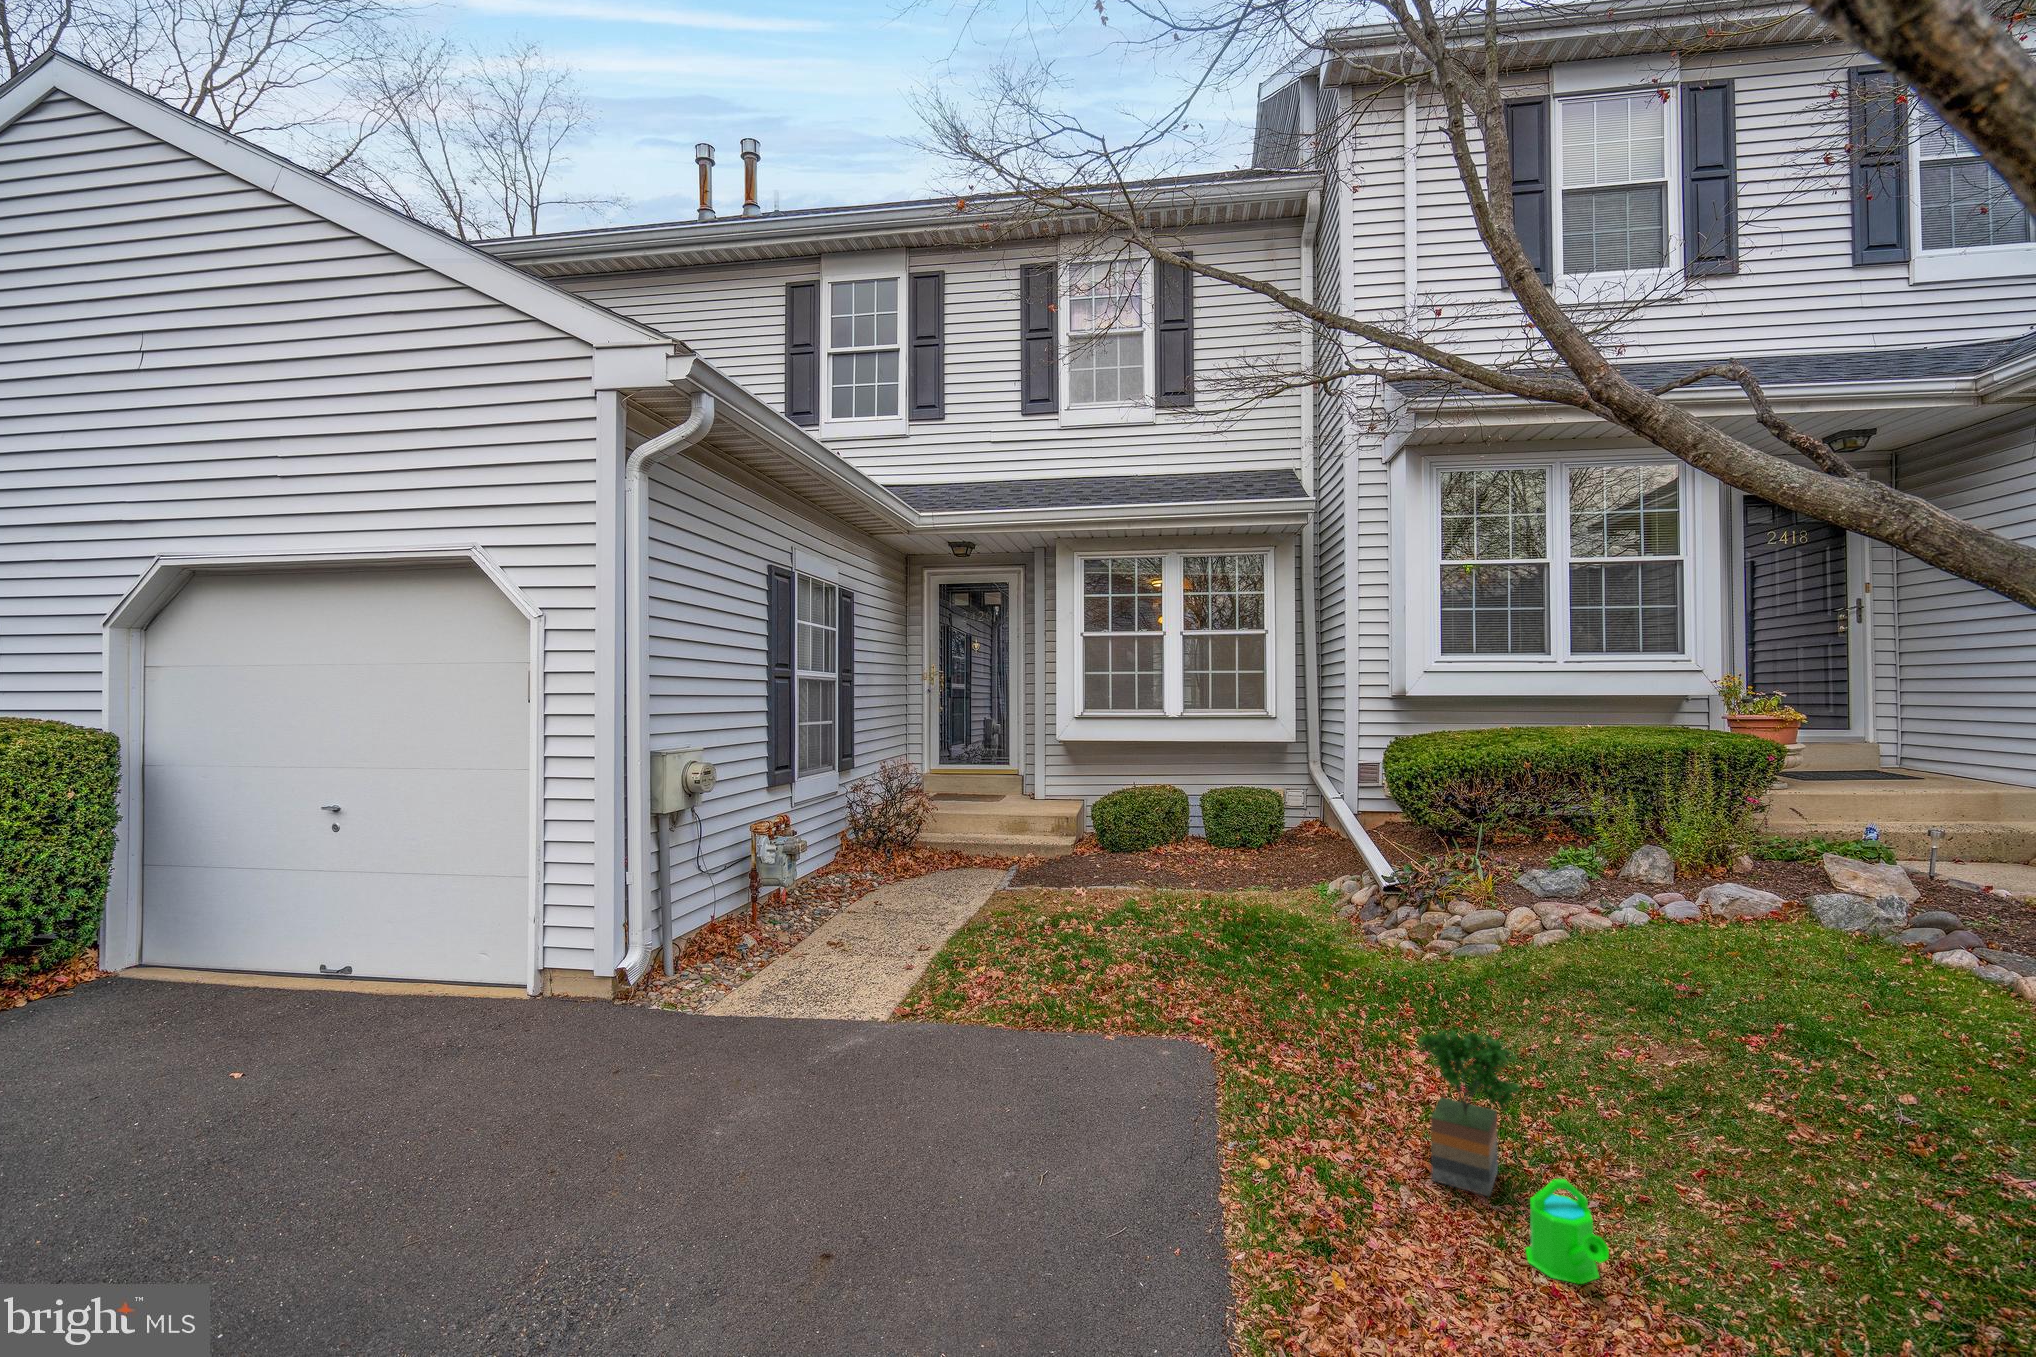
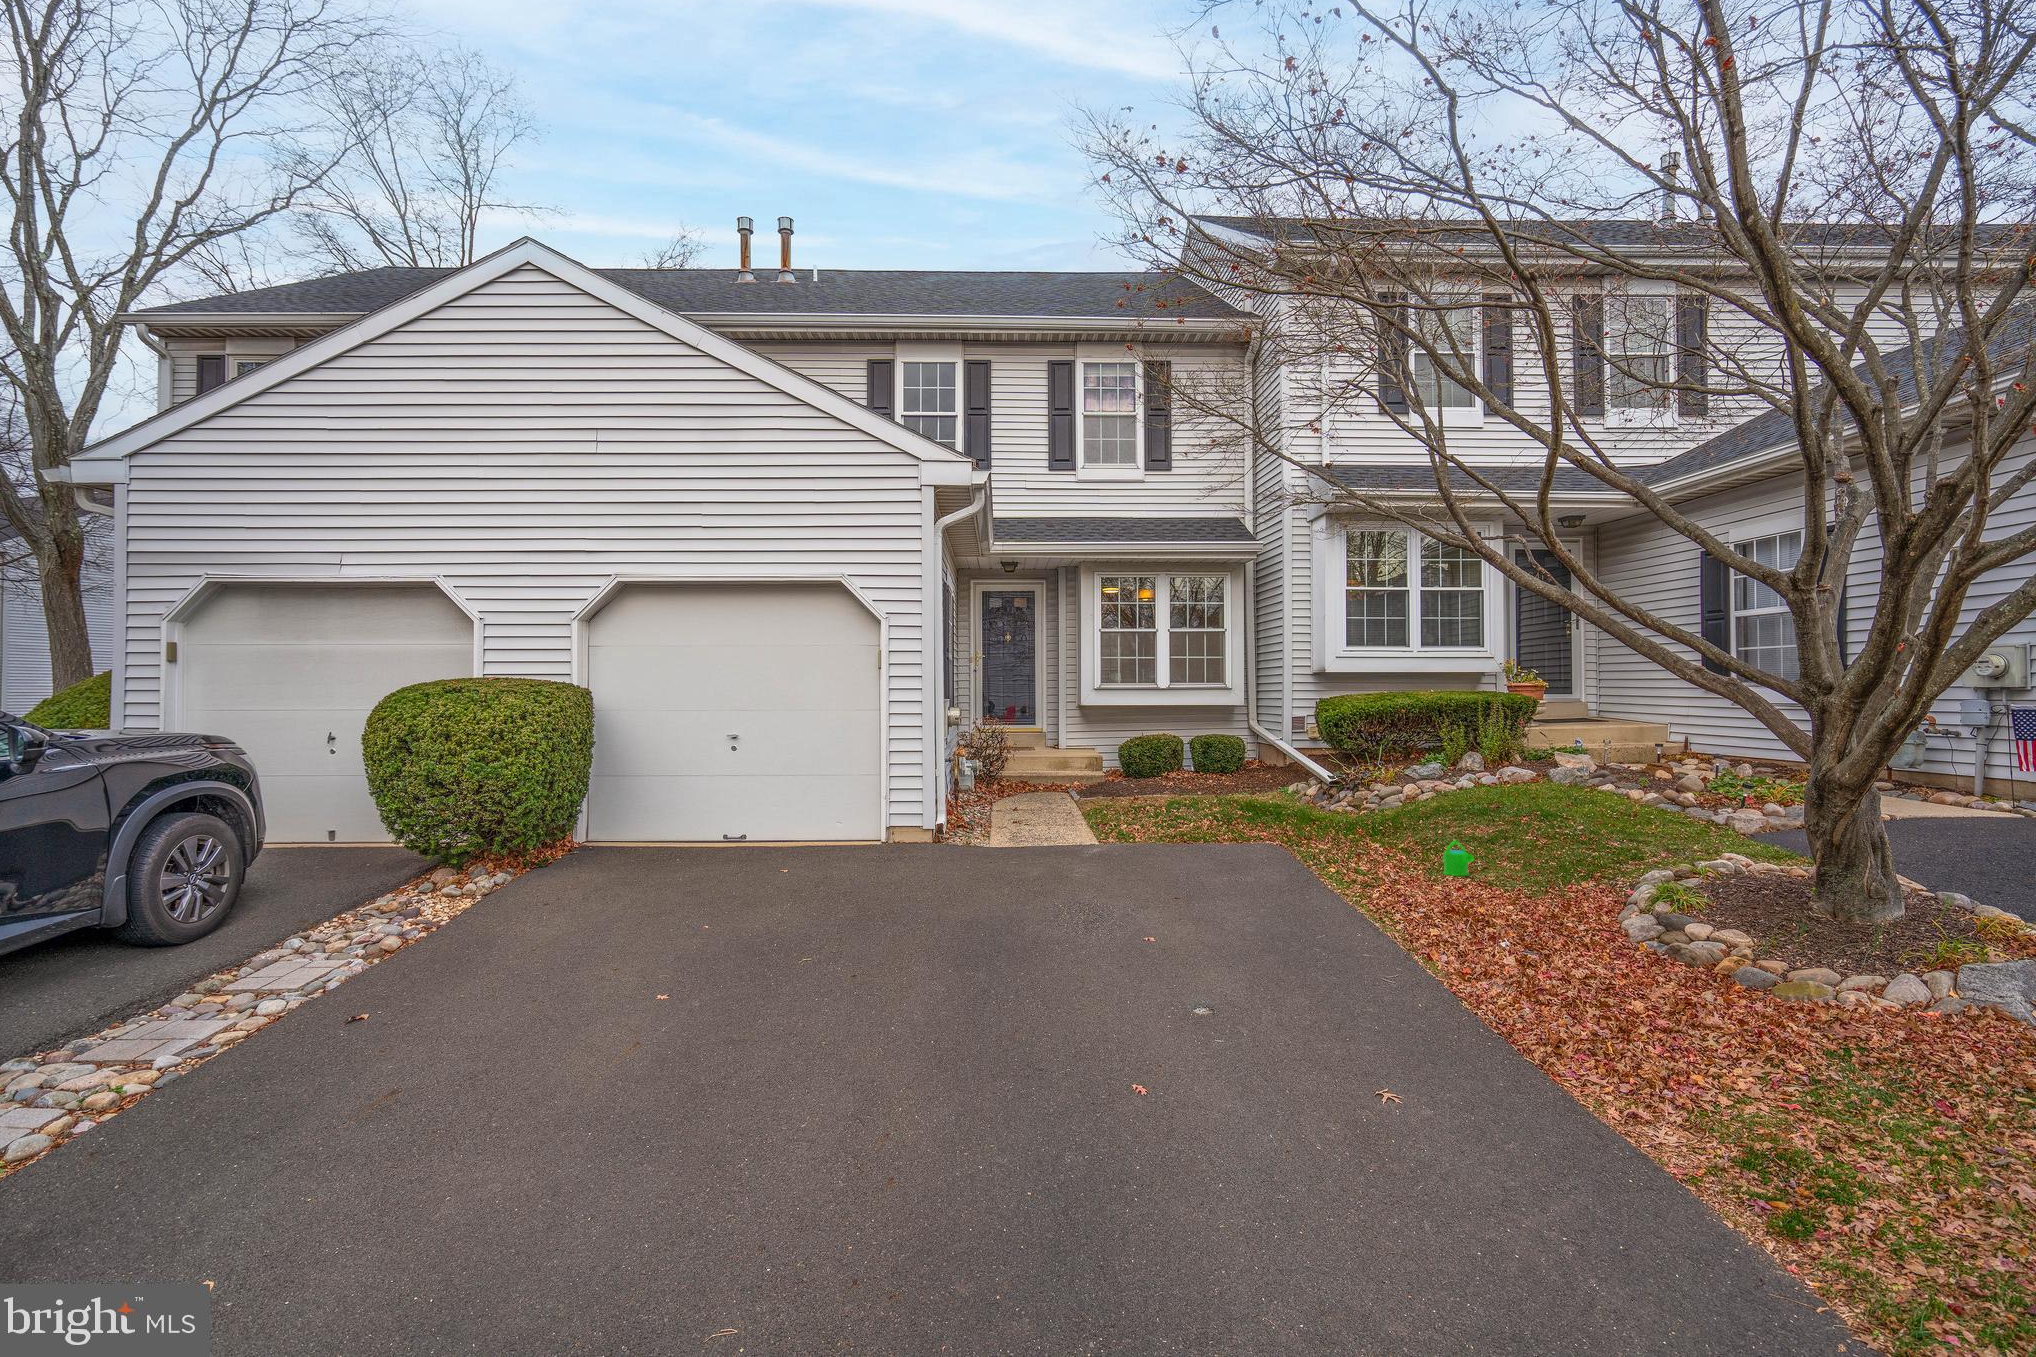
potted tree: present [1418,1030,1520,1196] -> none [1390,801,1436,866]

